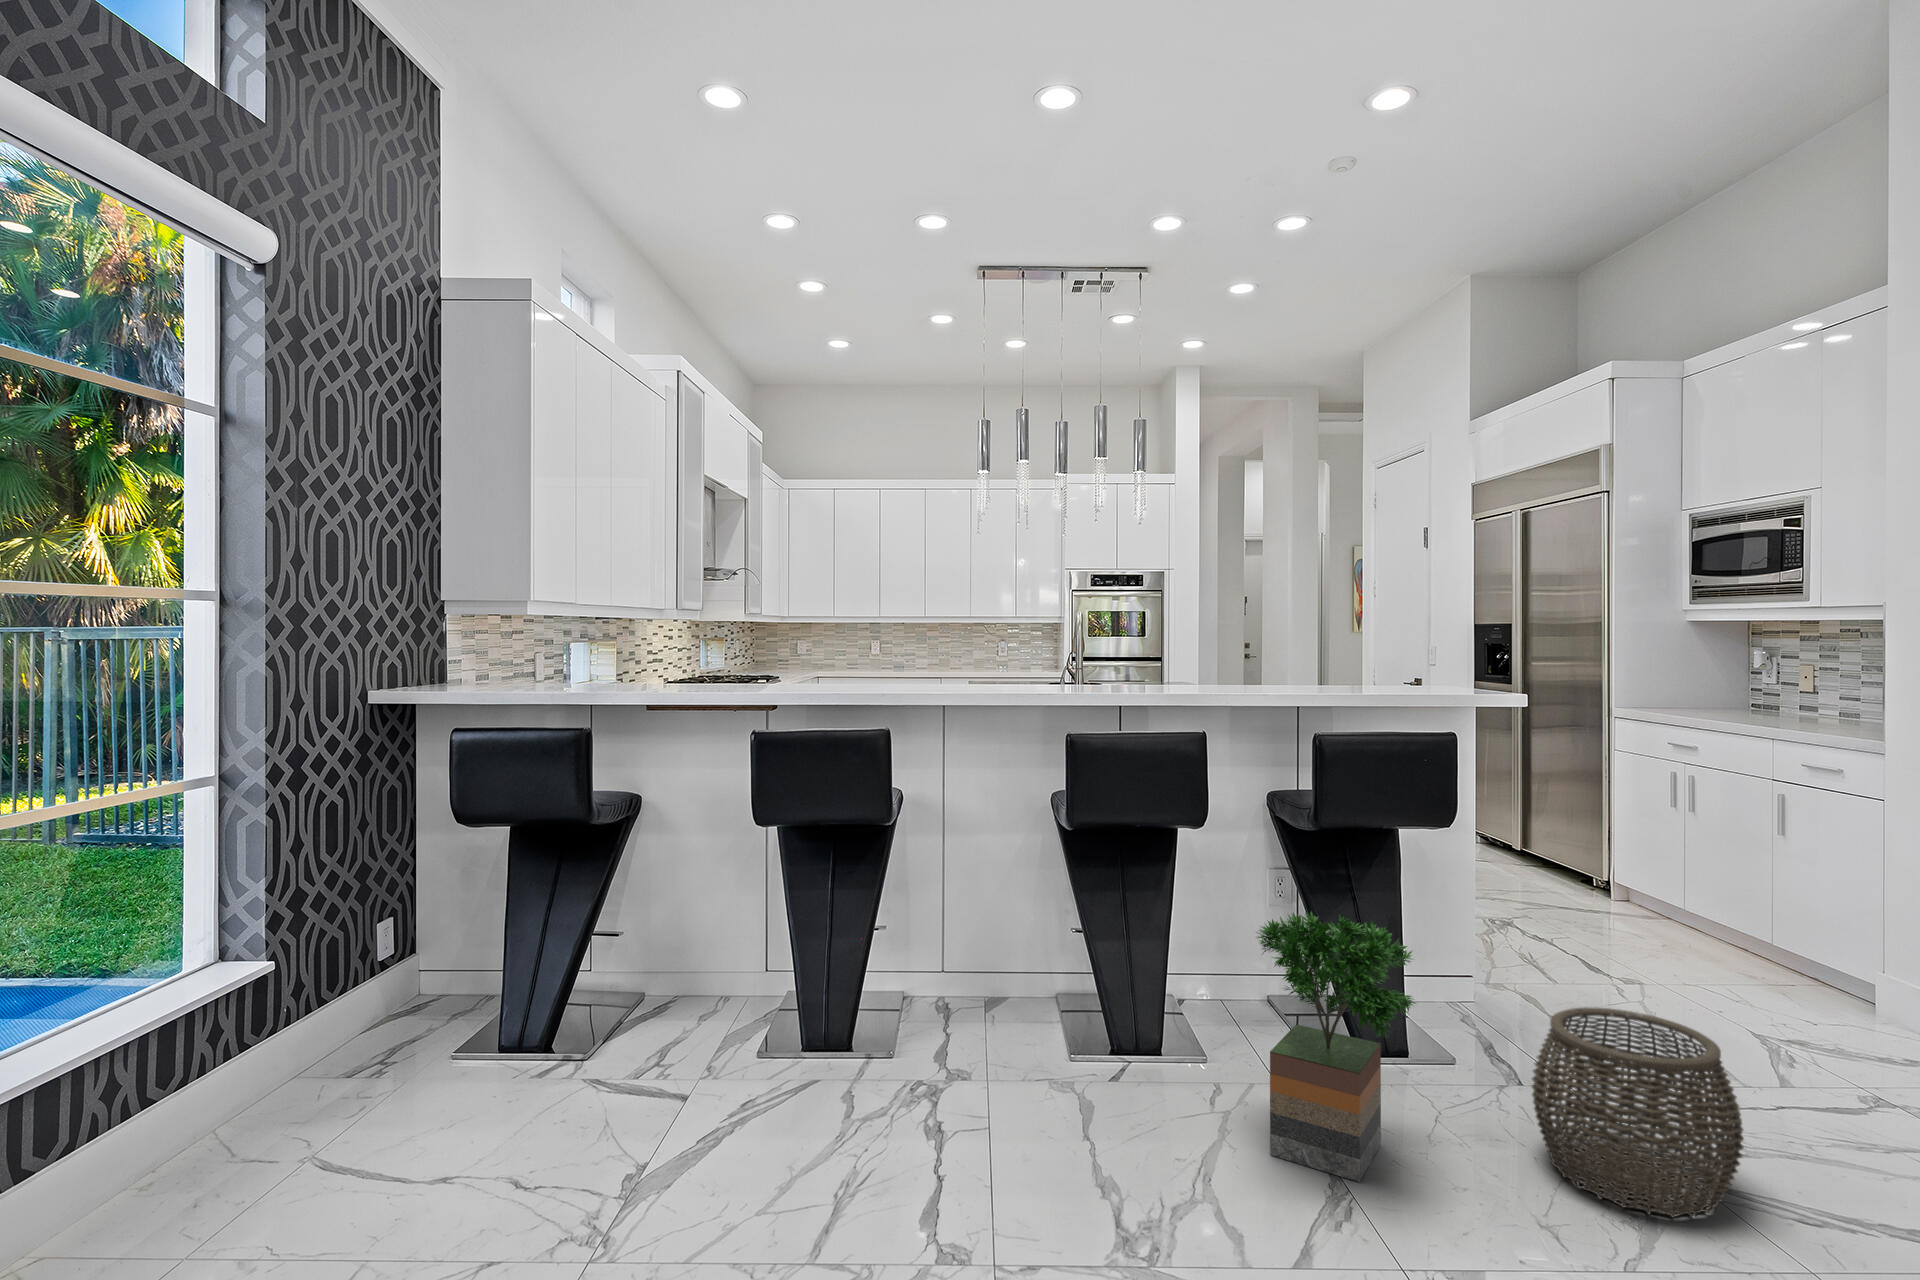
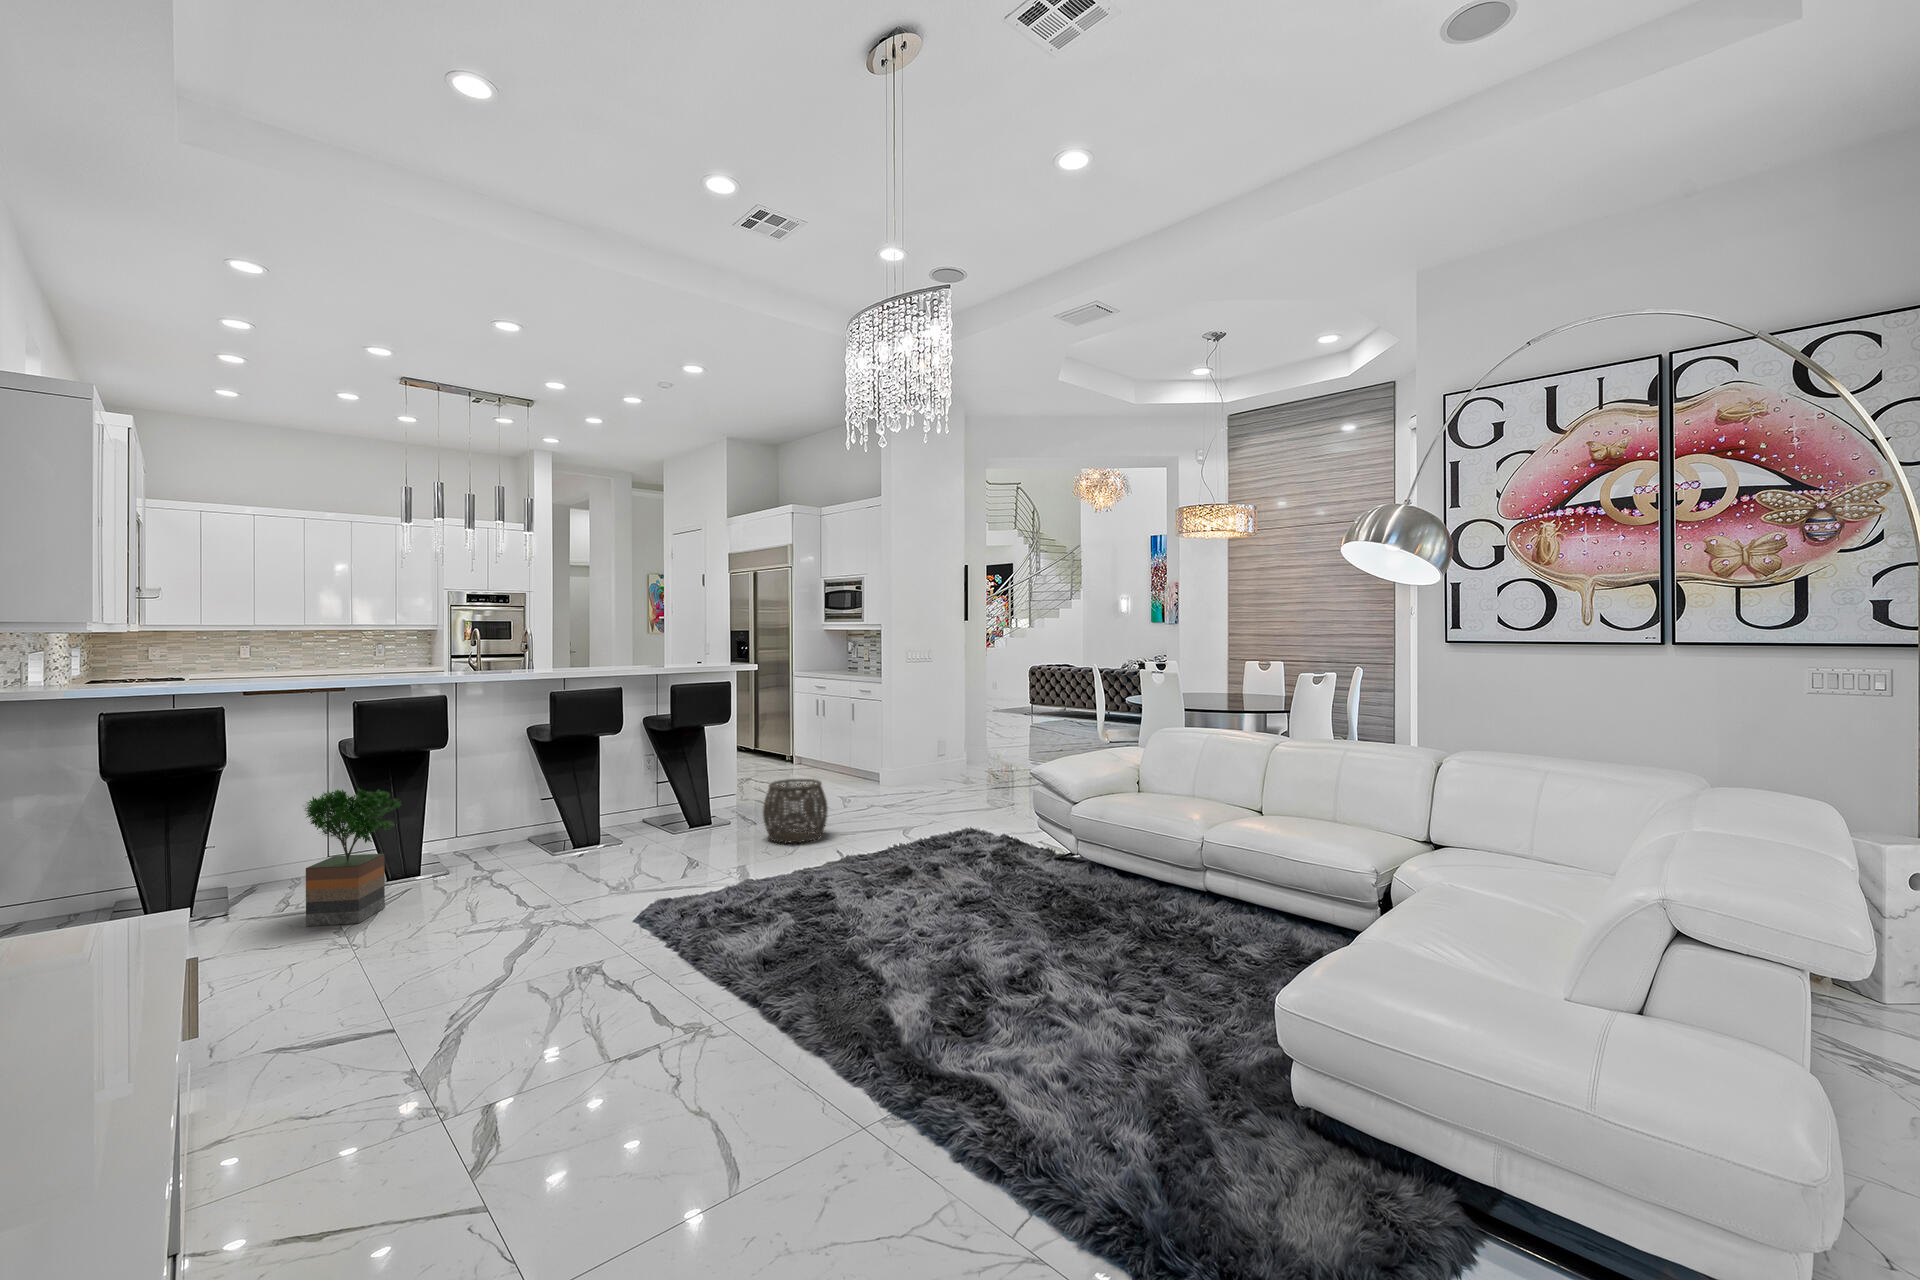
potted tree: present [1256,911,1416,1182] -> present [305,788,401,926]

